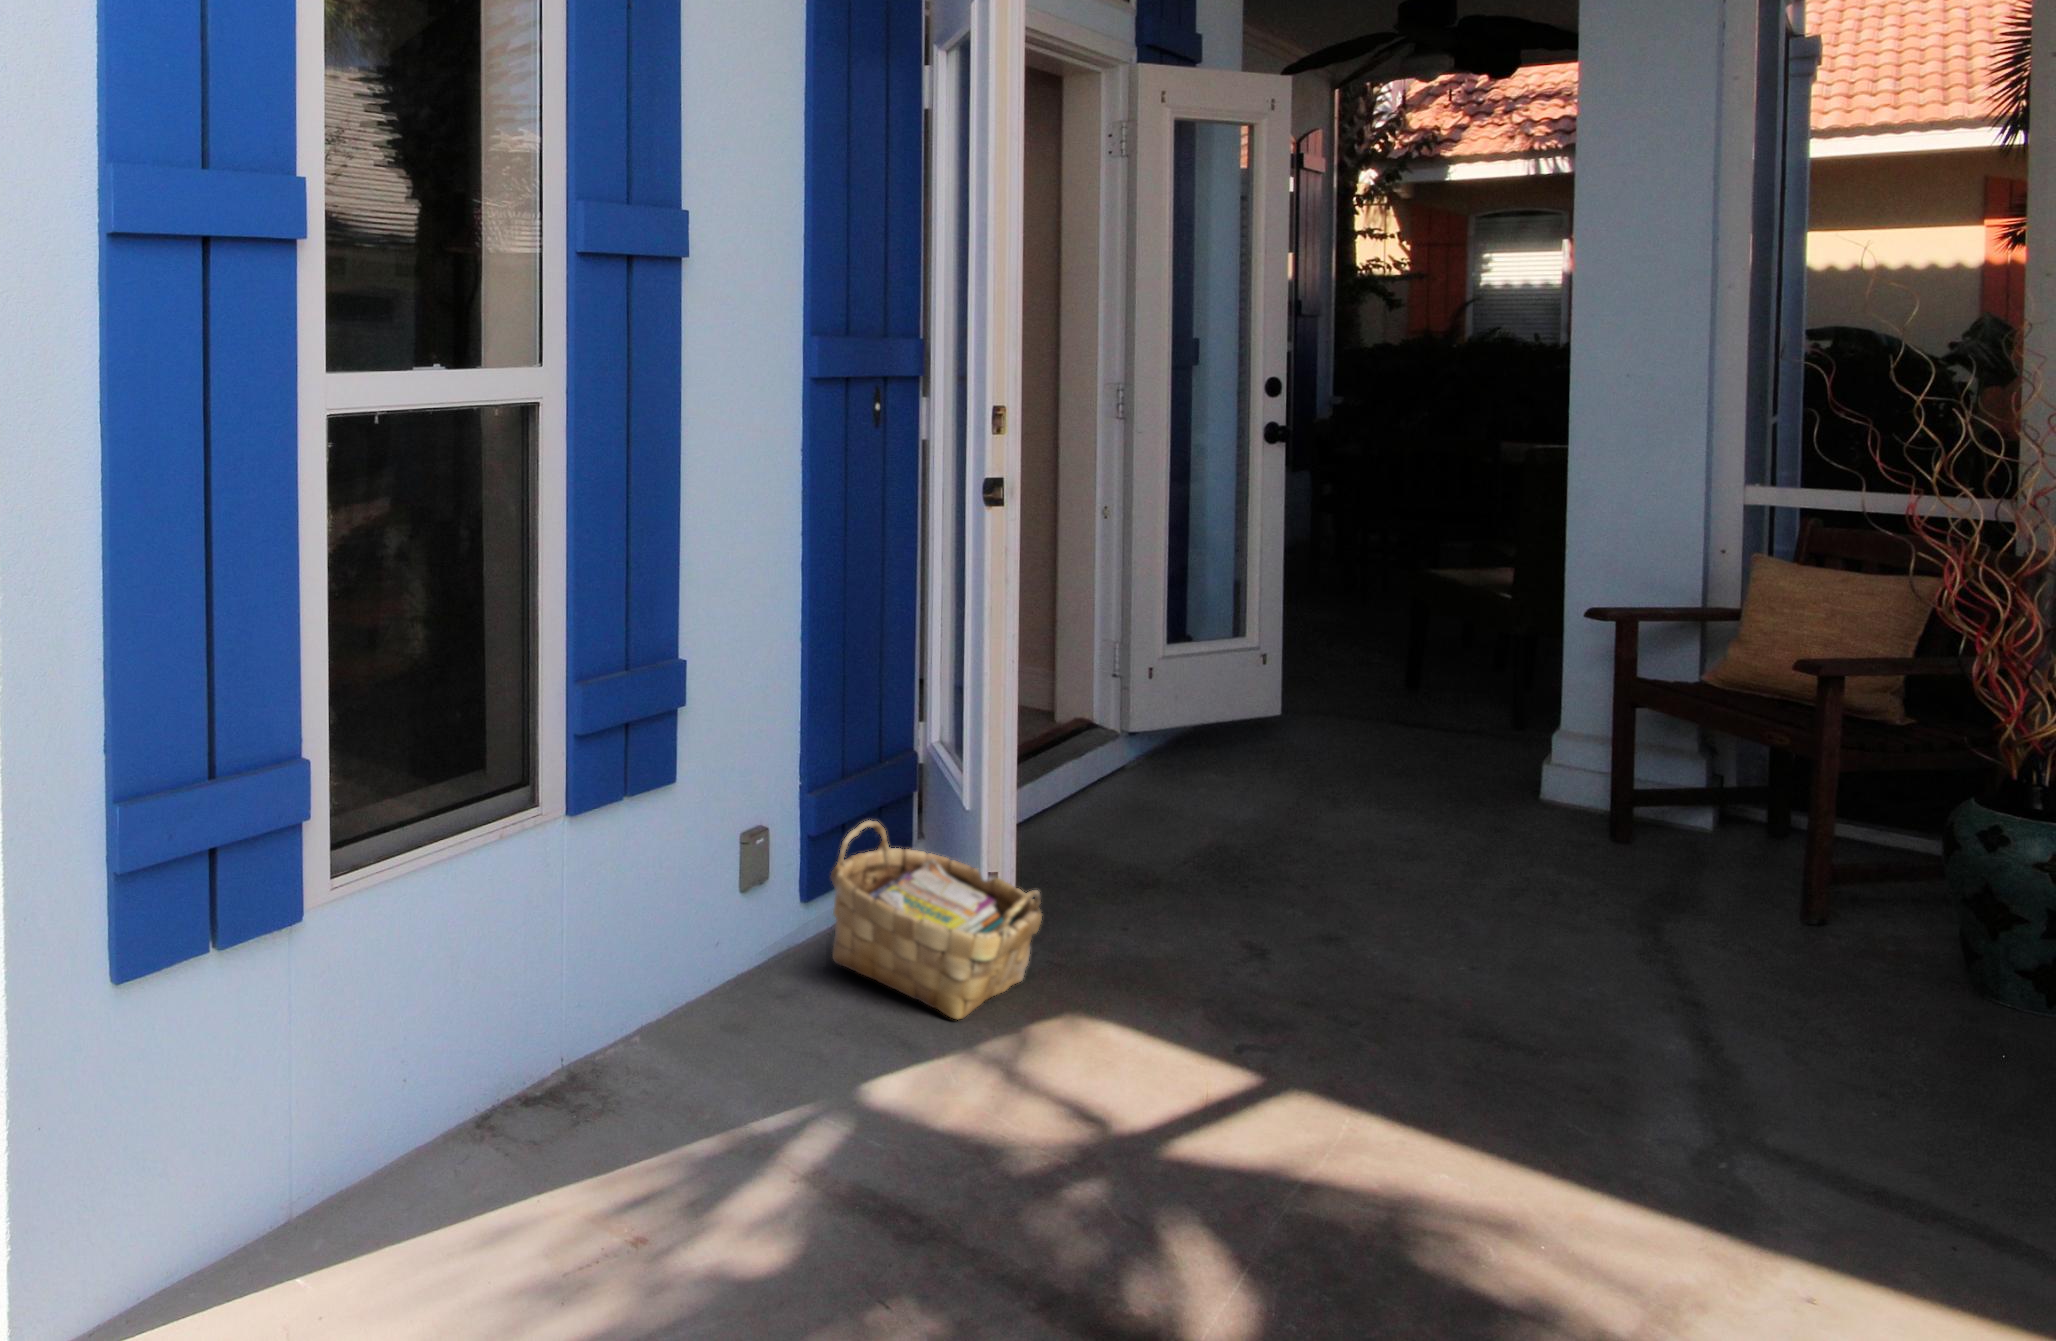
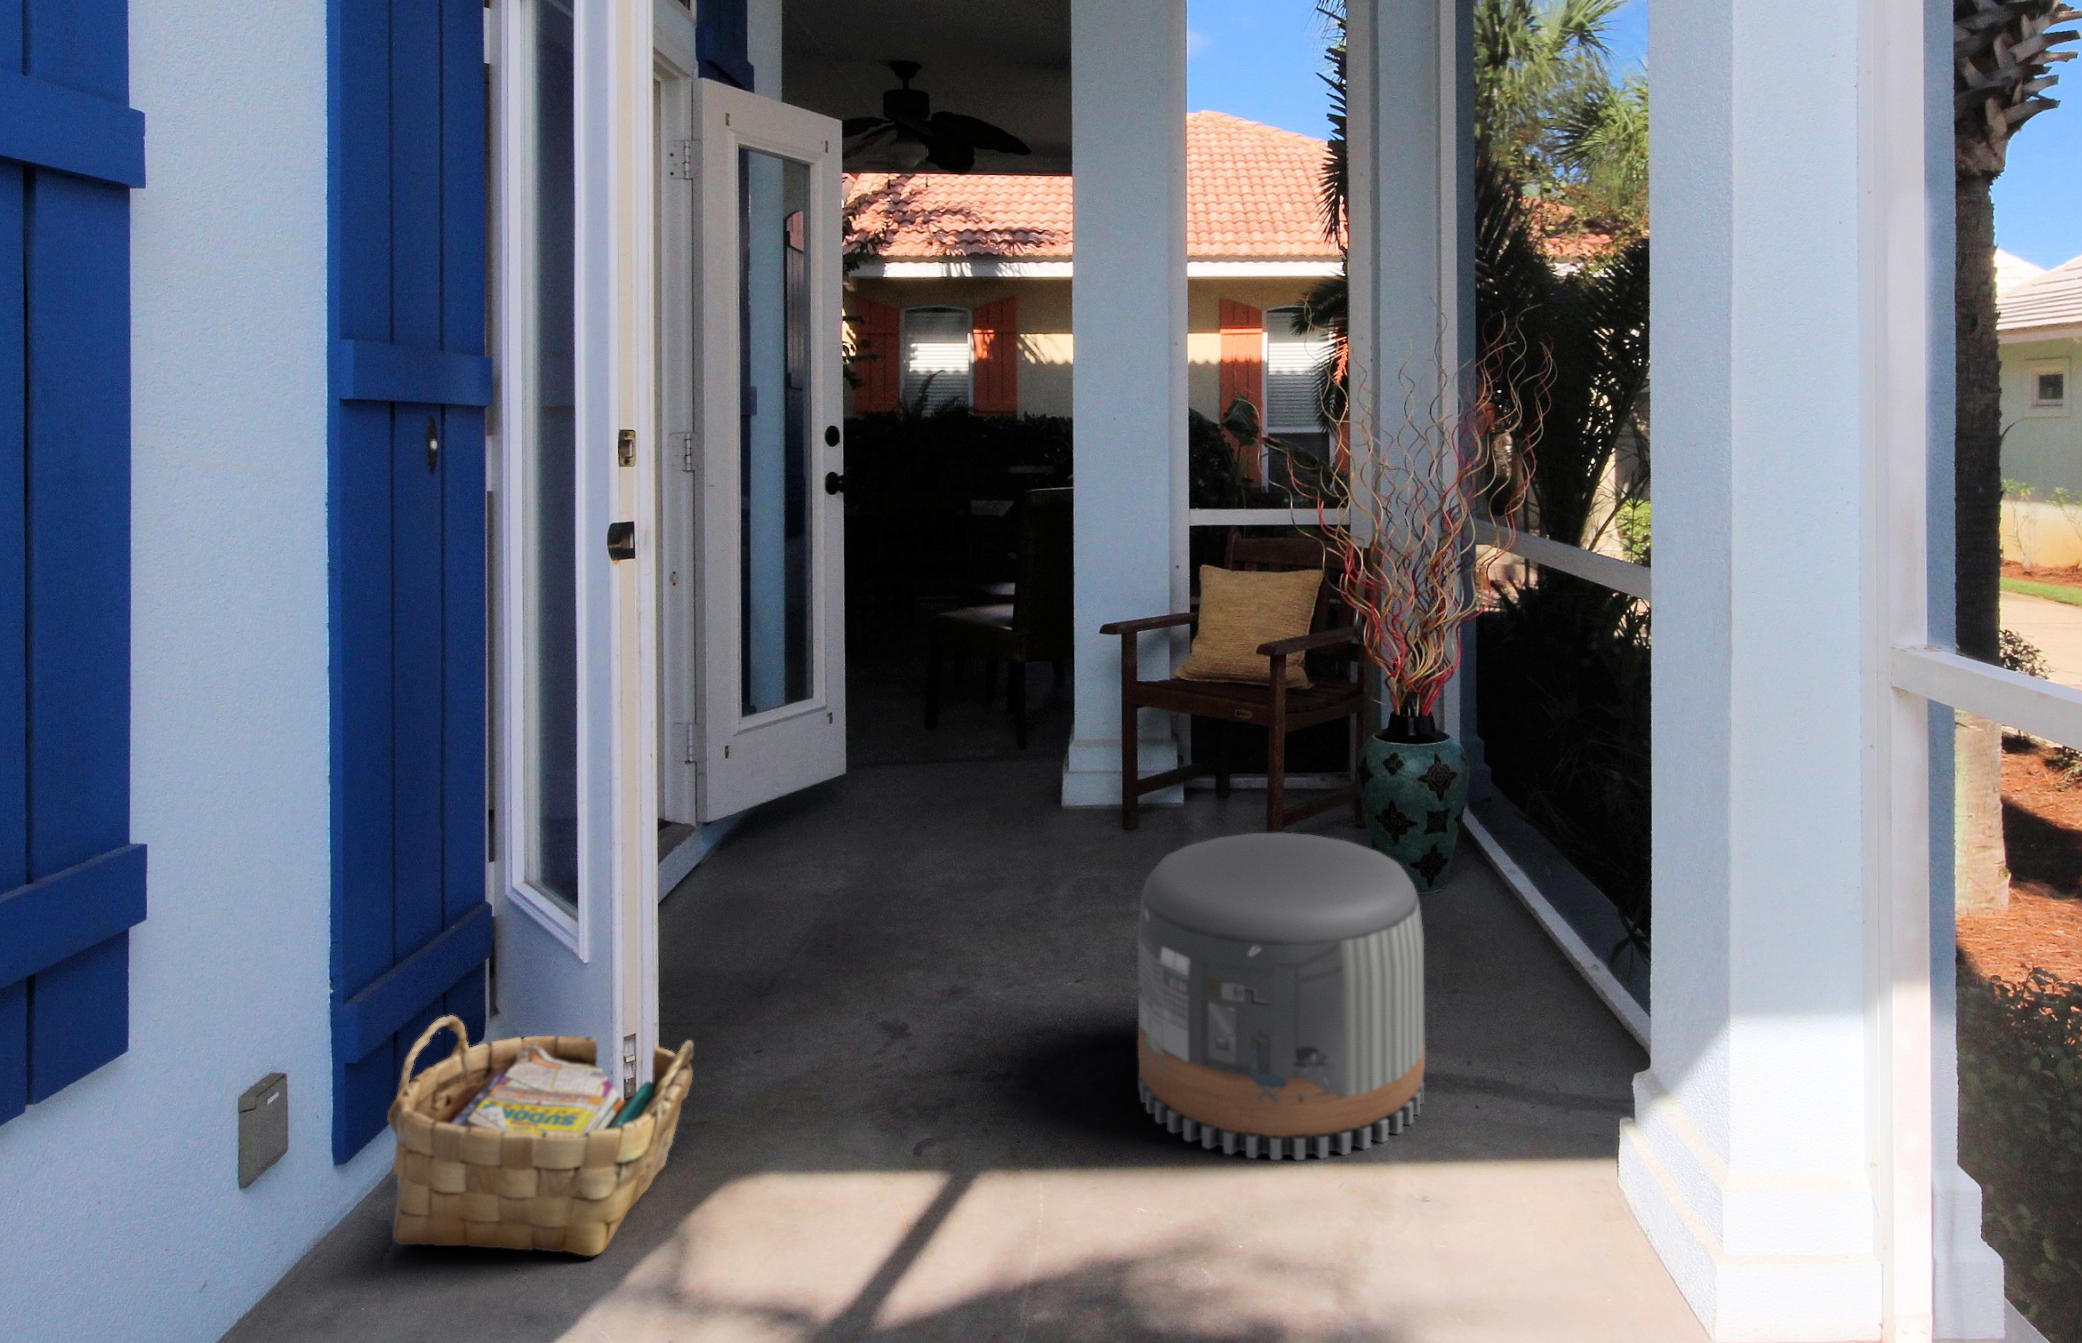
pouf: none [1475,861,1861,1231] -> present [1138,833,1425,1160]

